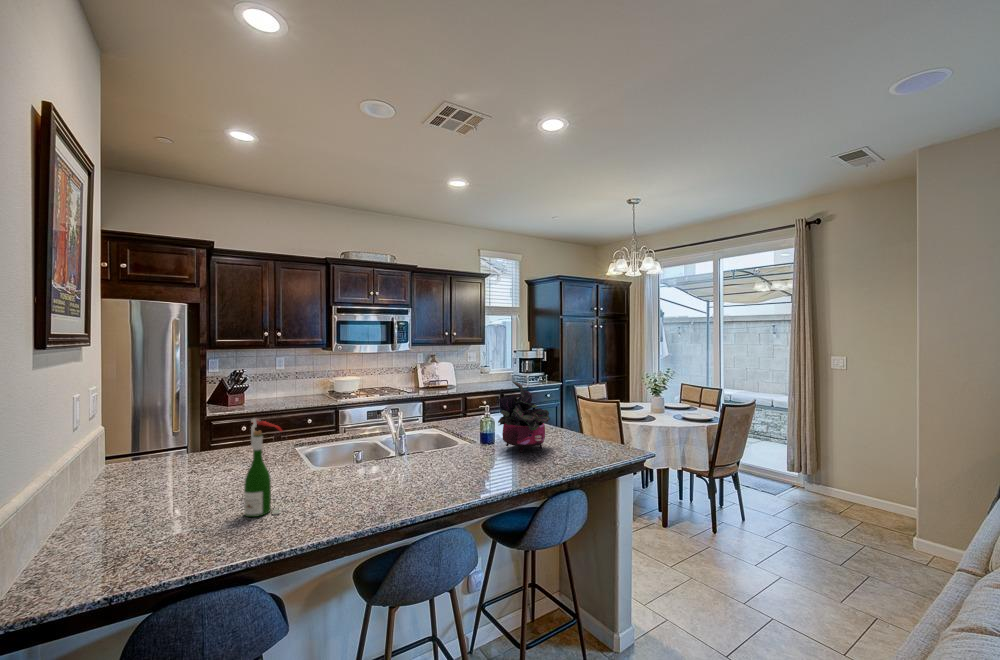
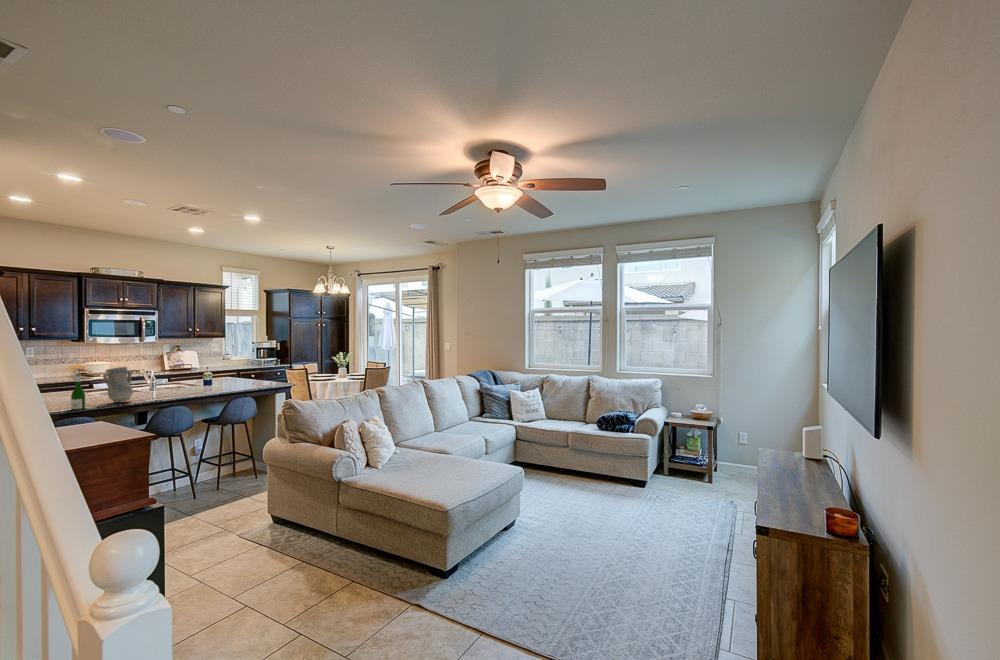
potted plant: present [498,381,550,453] -> none [214,355,246,389]
vase: none [309,411,362,489] -> present [103,367,133,403]

